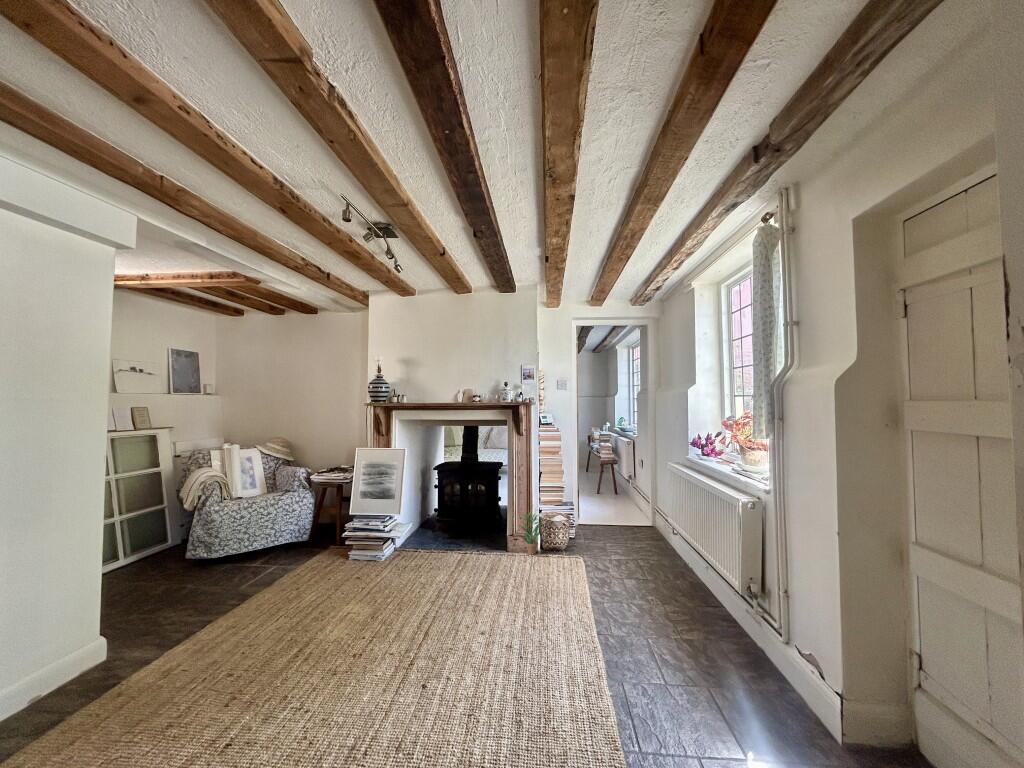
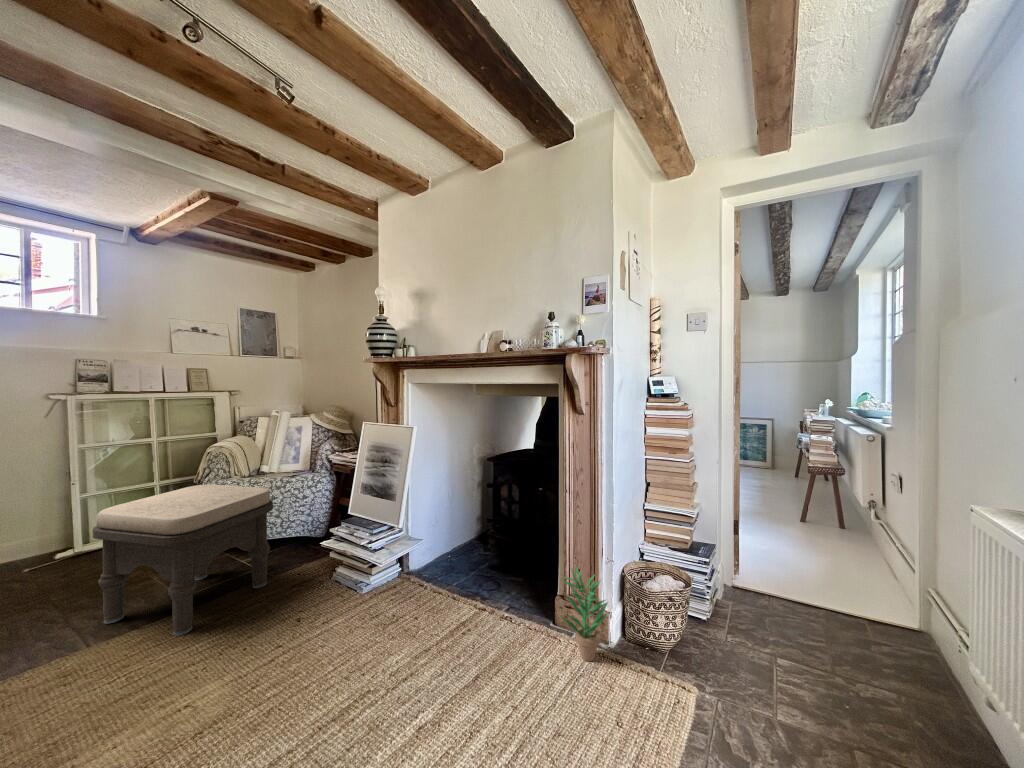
ottoman: none [204,499,313,605] -> present [93,484,273,636]

